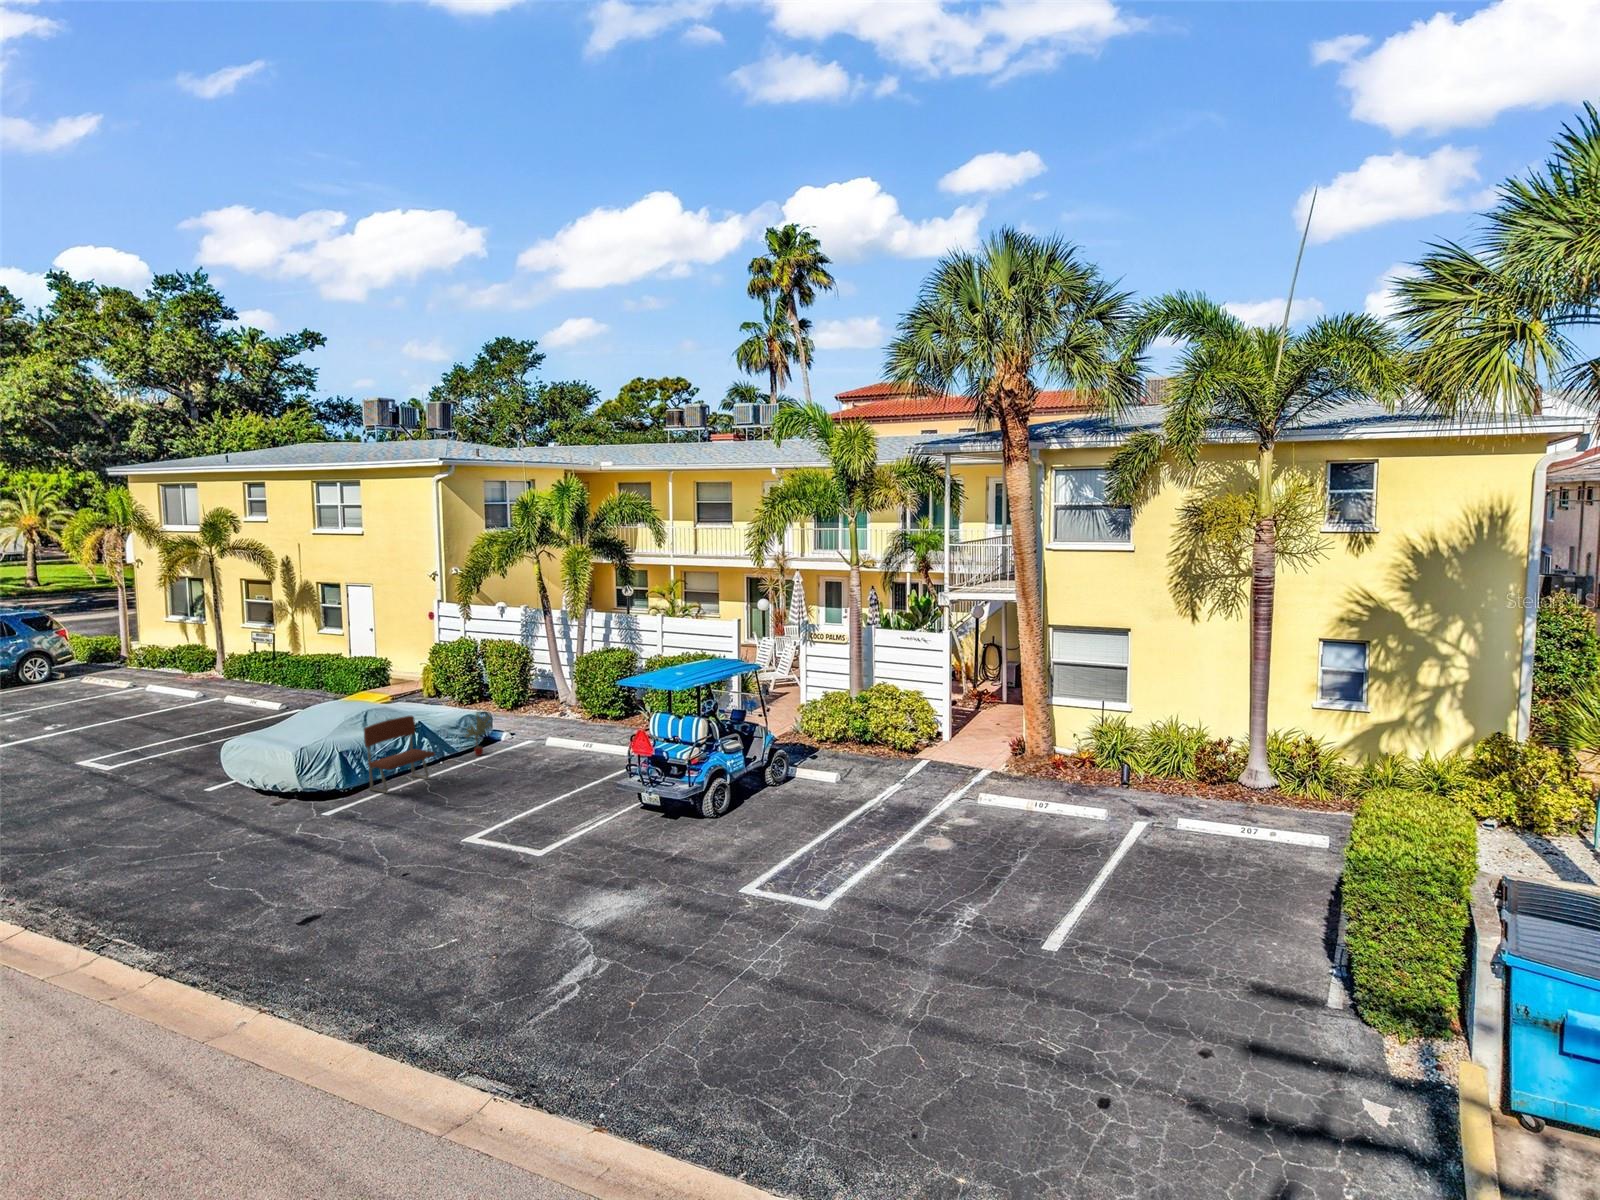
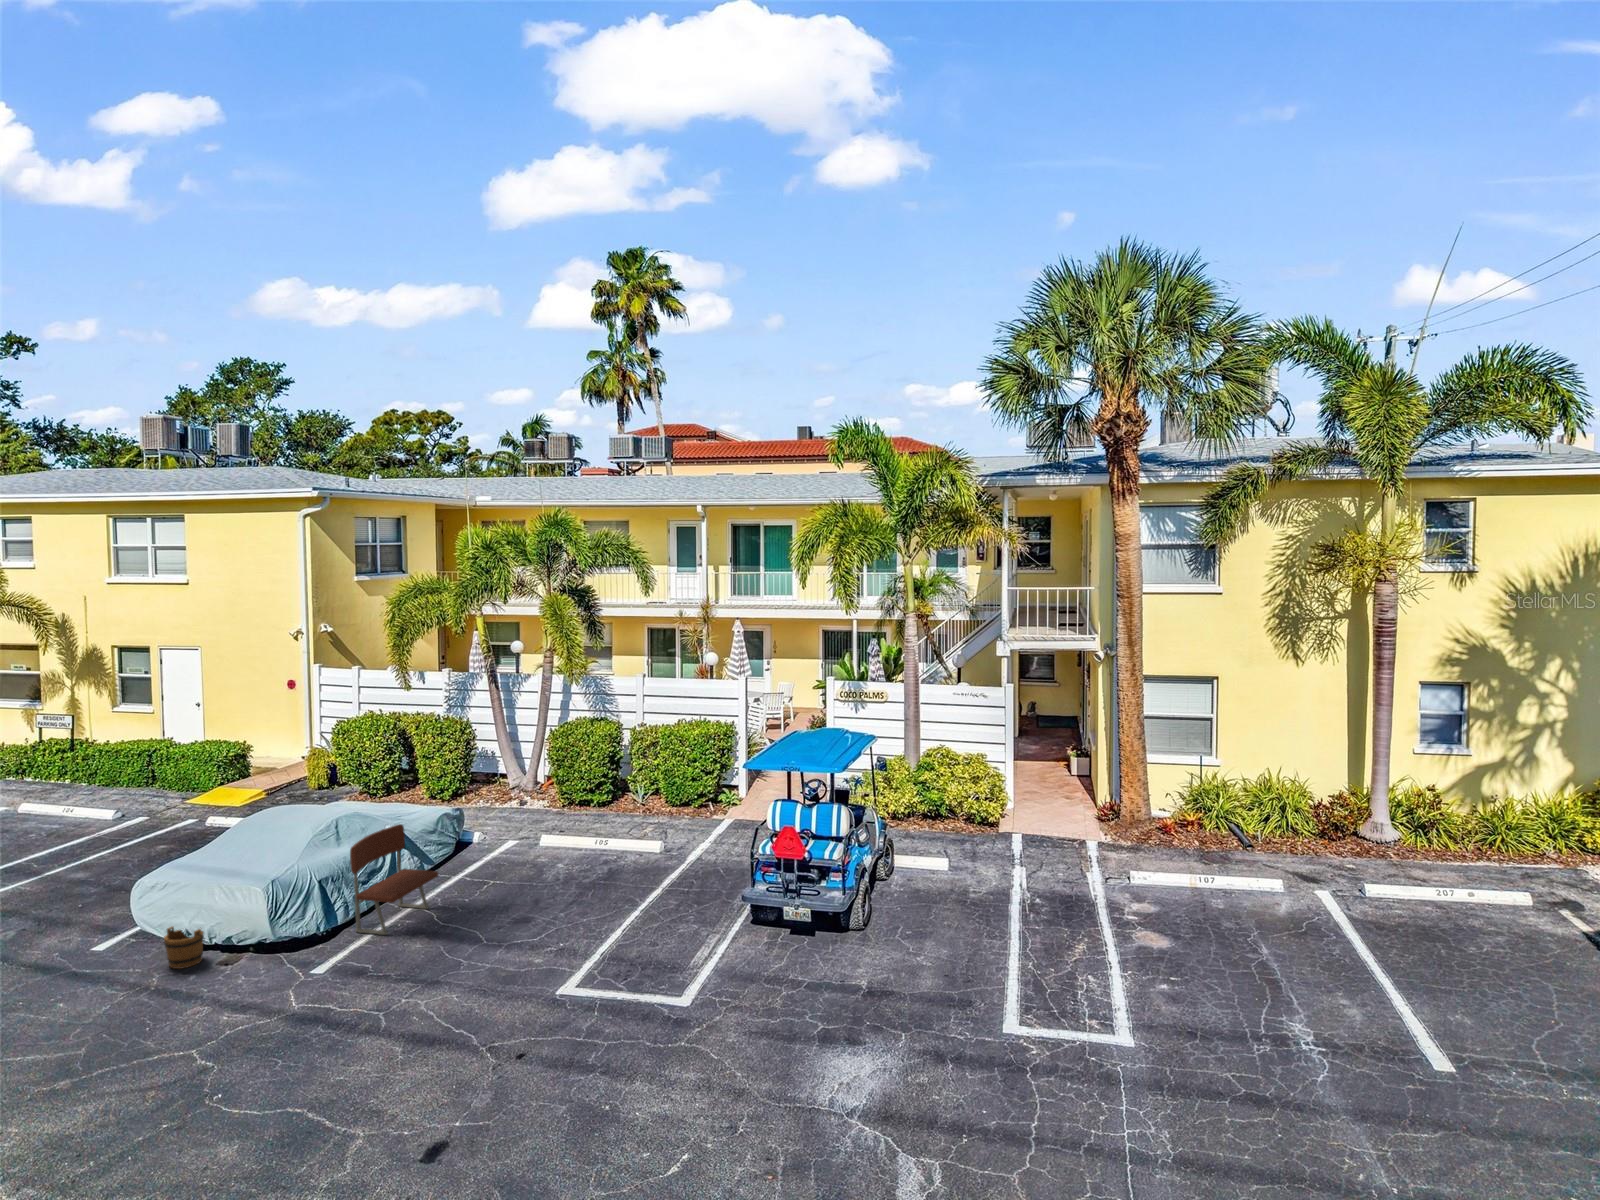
potted tree: present [465,714,491,756] -> none [446,812,479,869]
bucket: none [239,774,267,802] -> present [164,927,204,969]

